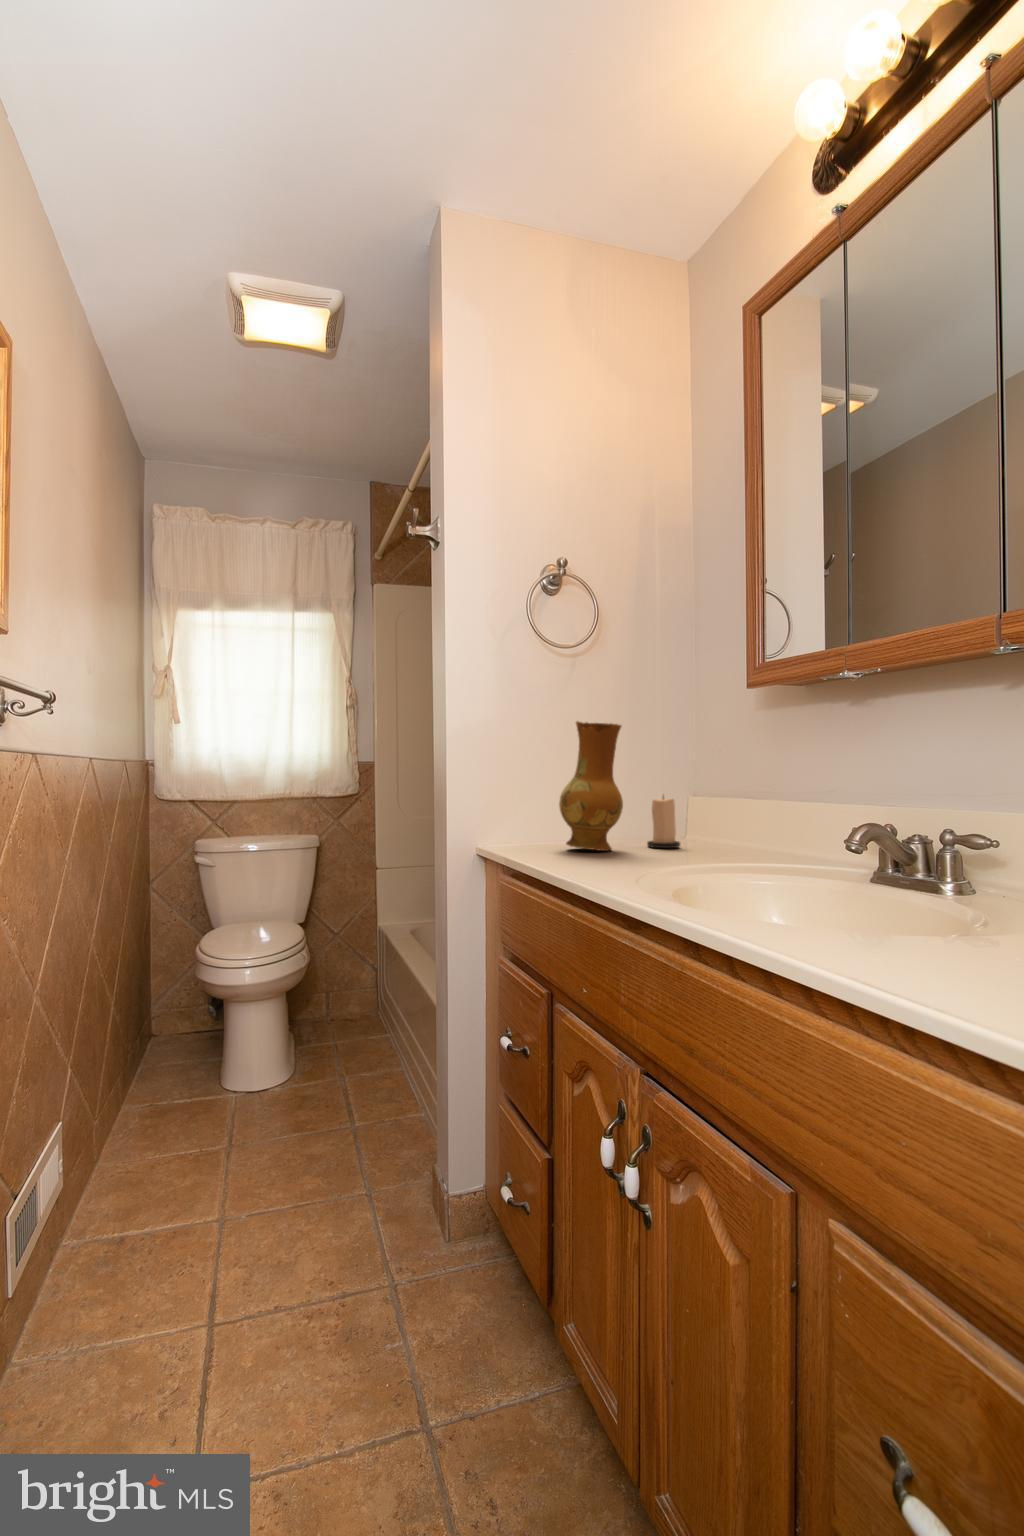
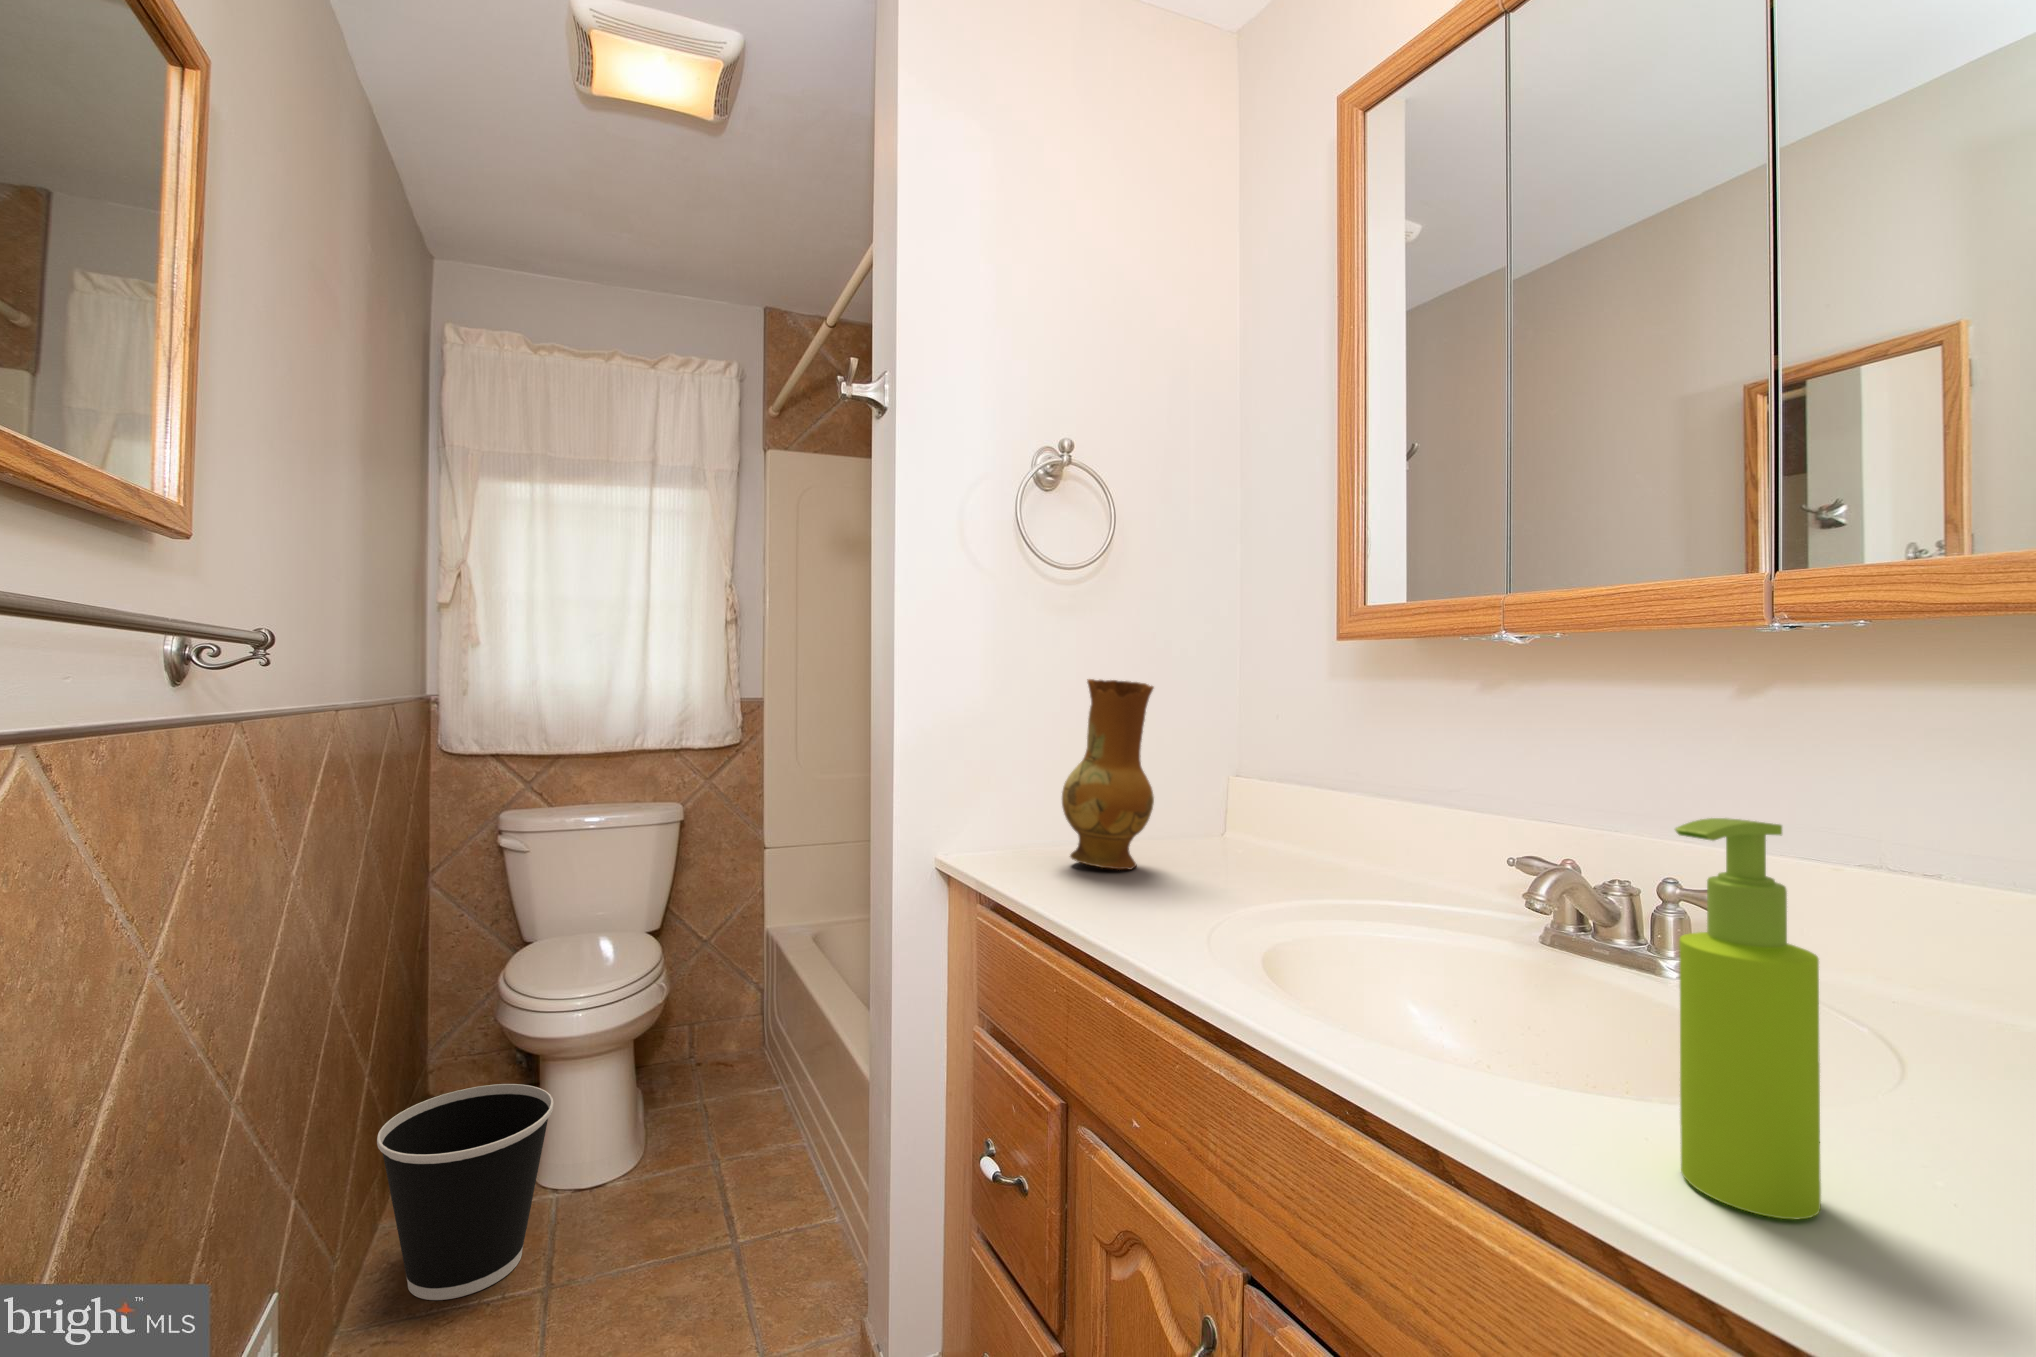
soap dispenser: none [843,738,927,964] -> present [1675,818,1821,1219]
candle: present [647,797,680,848] -> none [1182,781,1228,861]
wastebasket: none [120,1016,232,1151] -> present [377,1084,553,1300]

